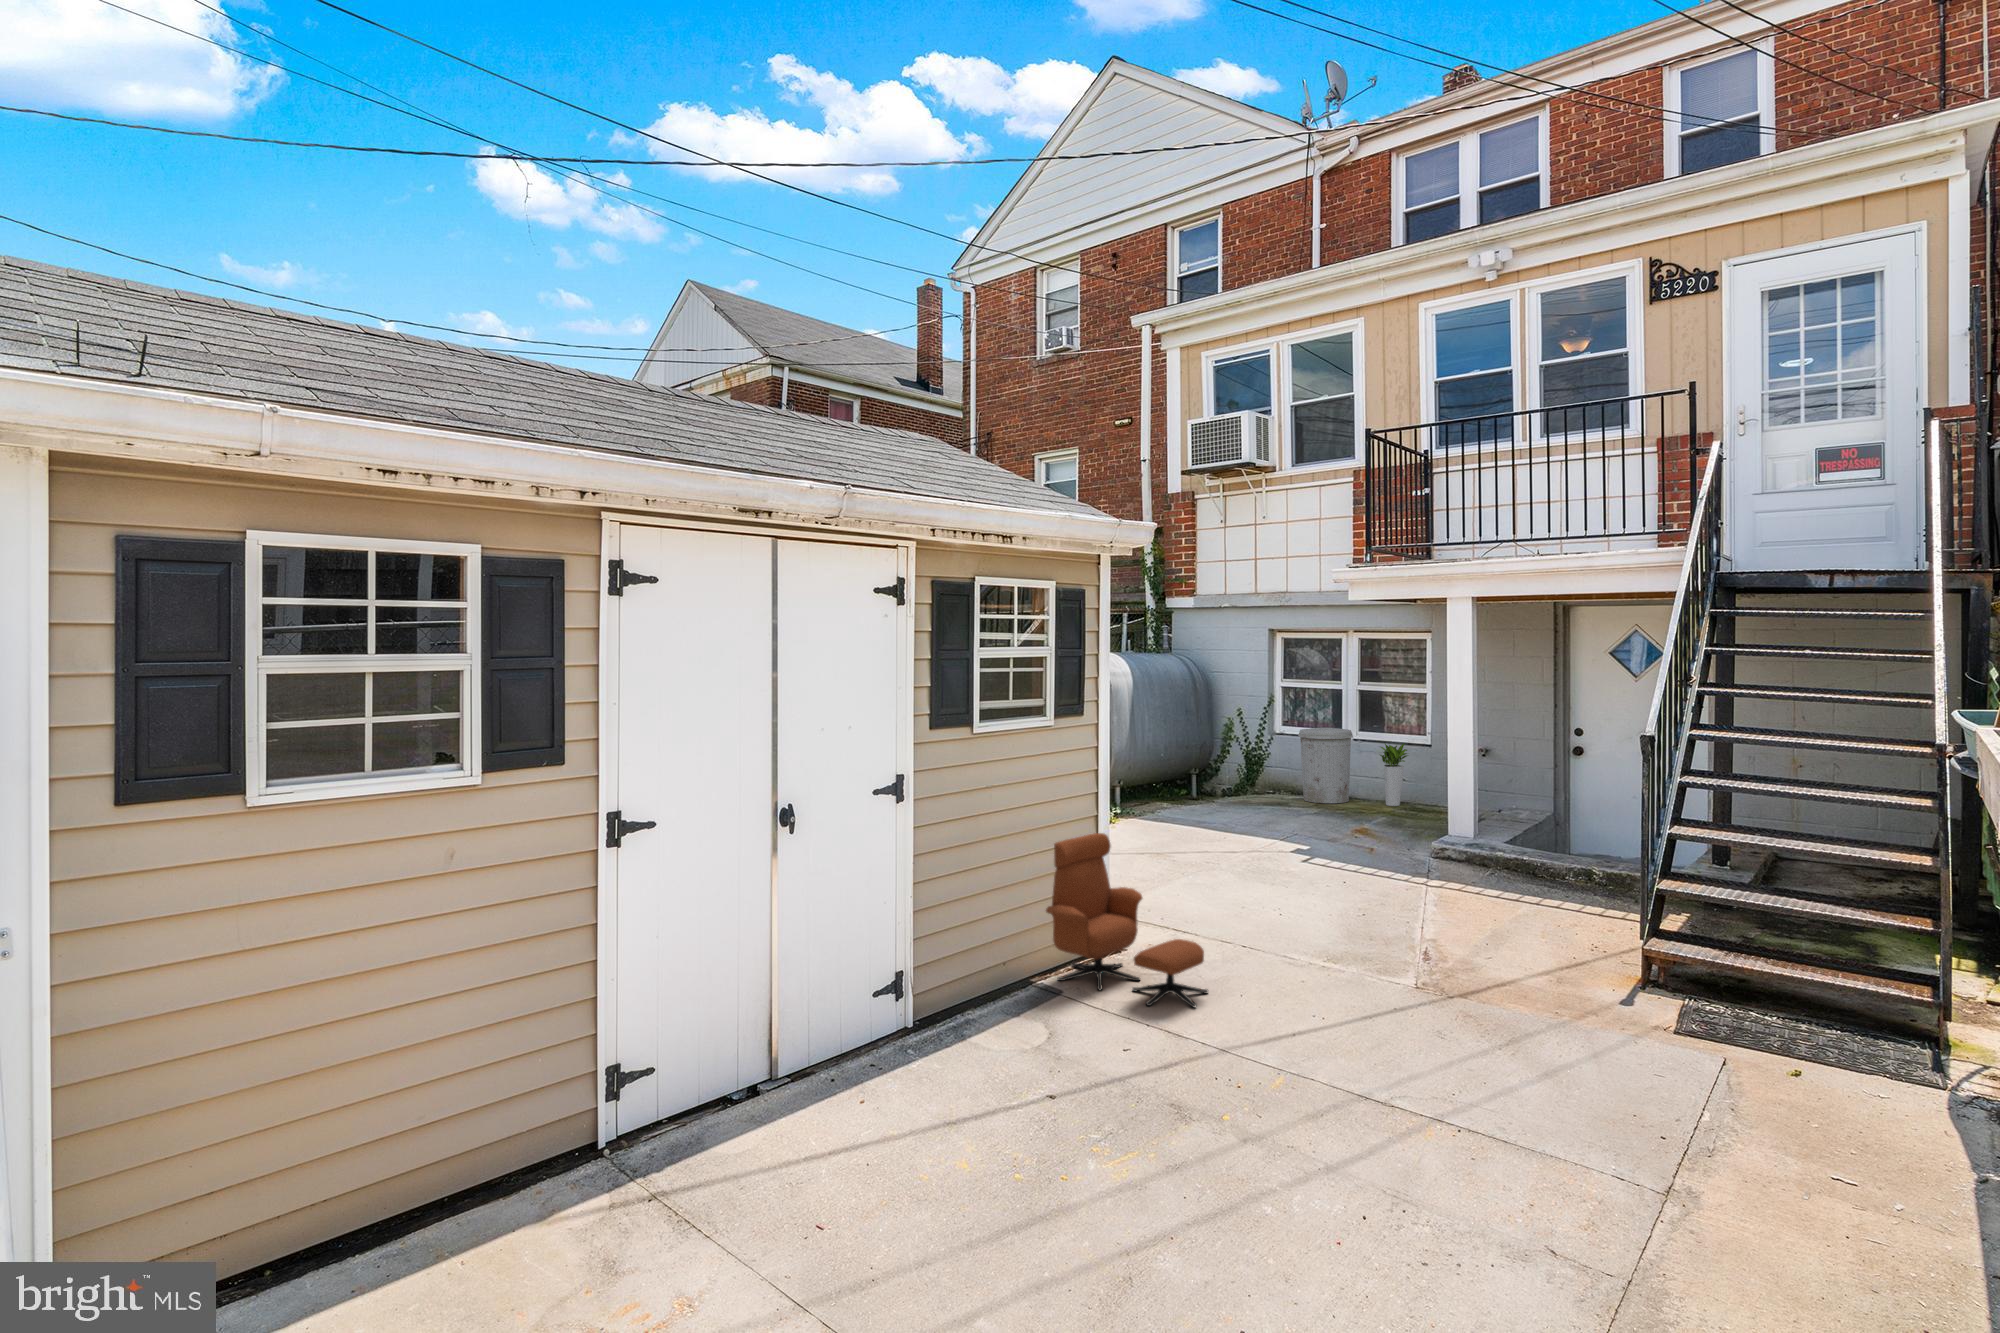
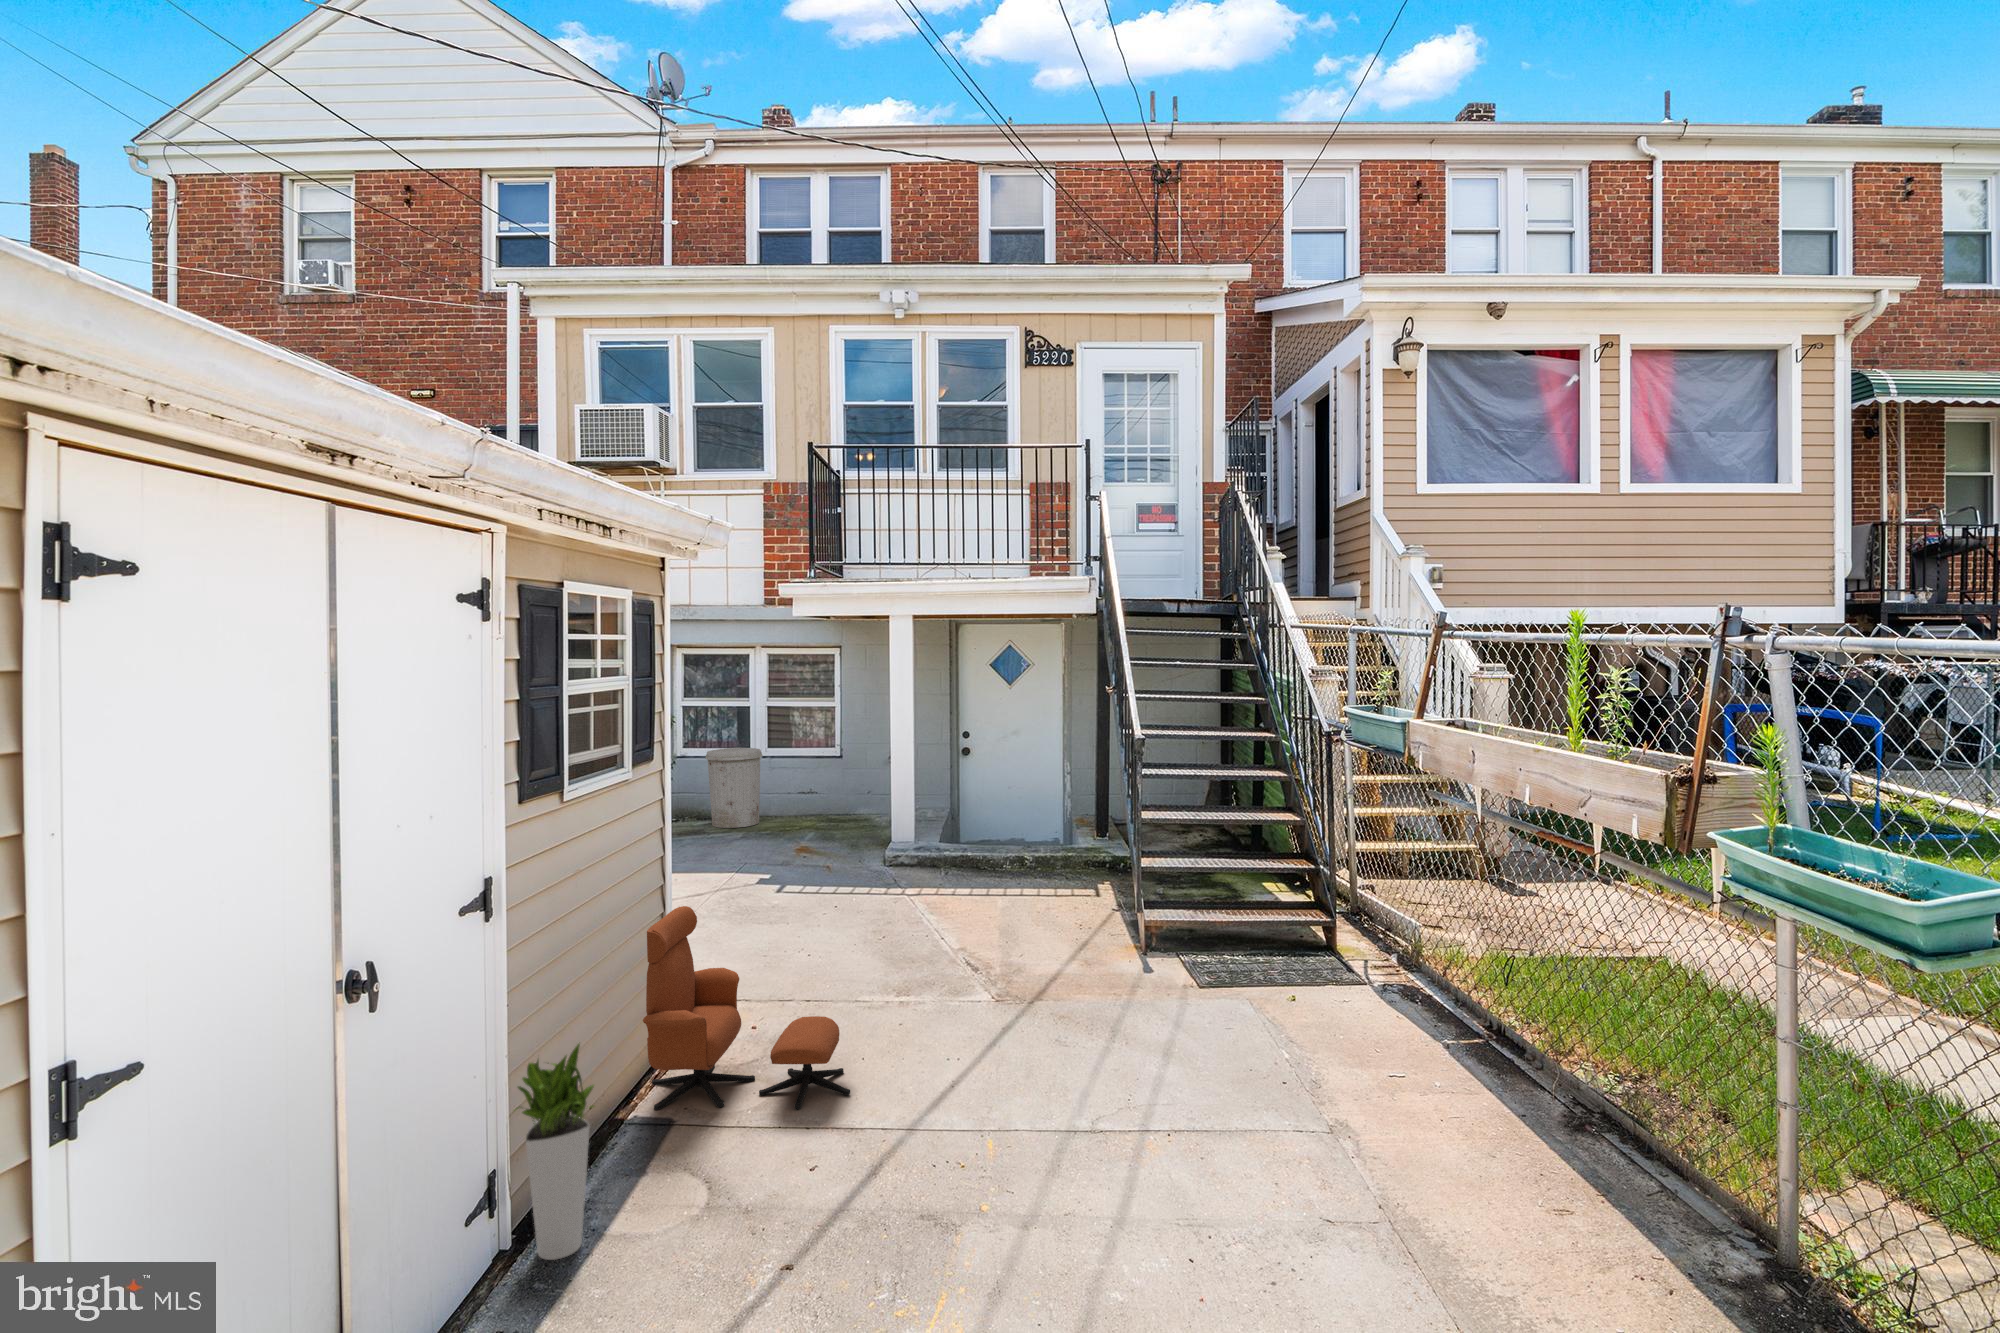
planter: present [1380,743,1408,806] -> present [514,1044,594,1260]

